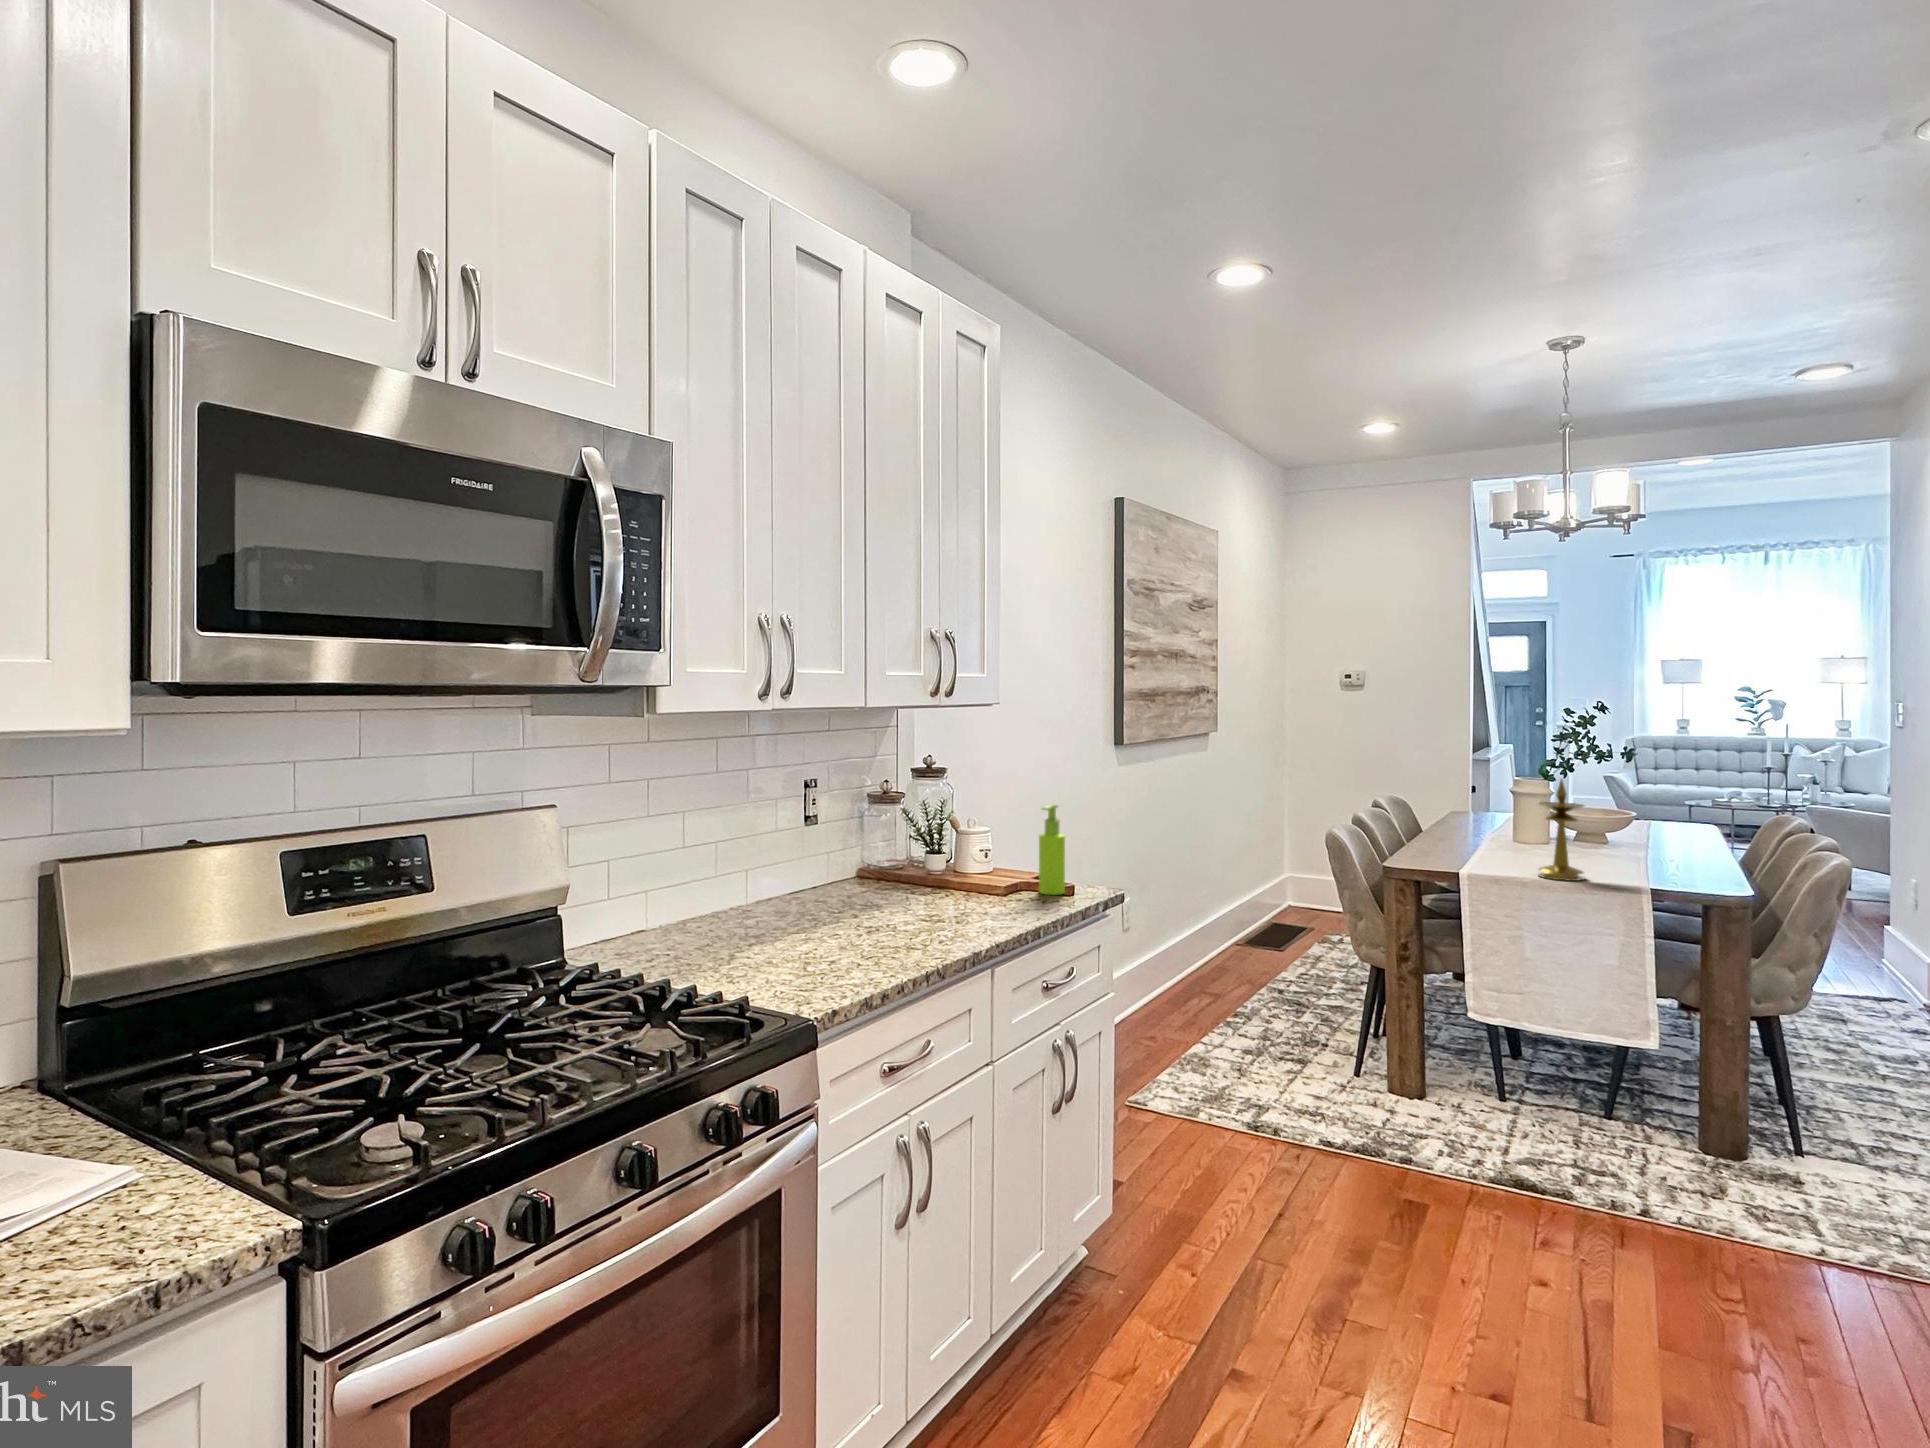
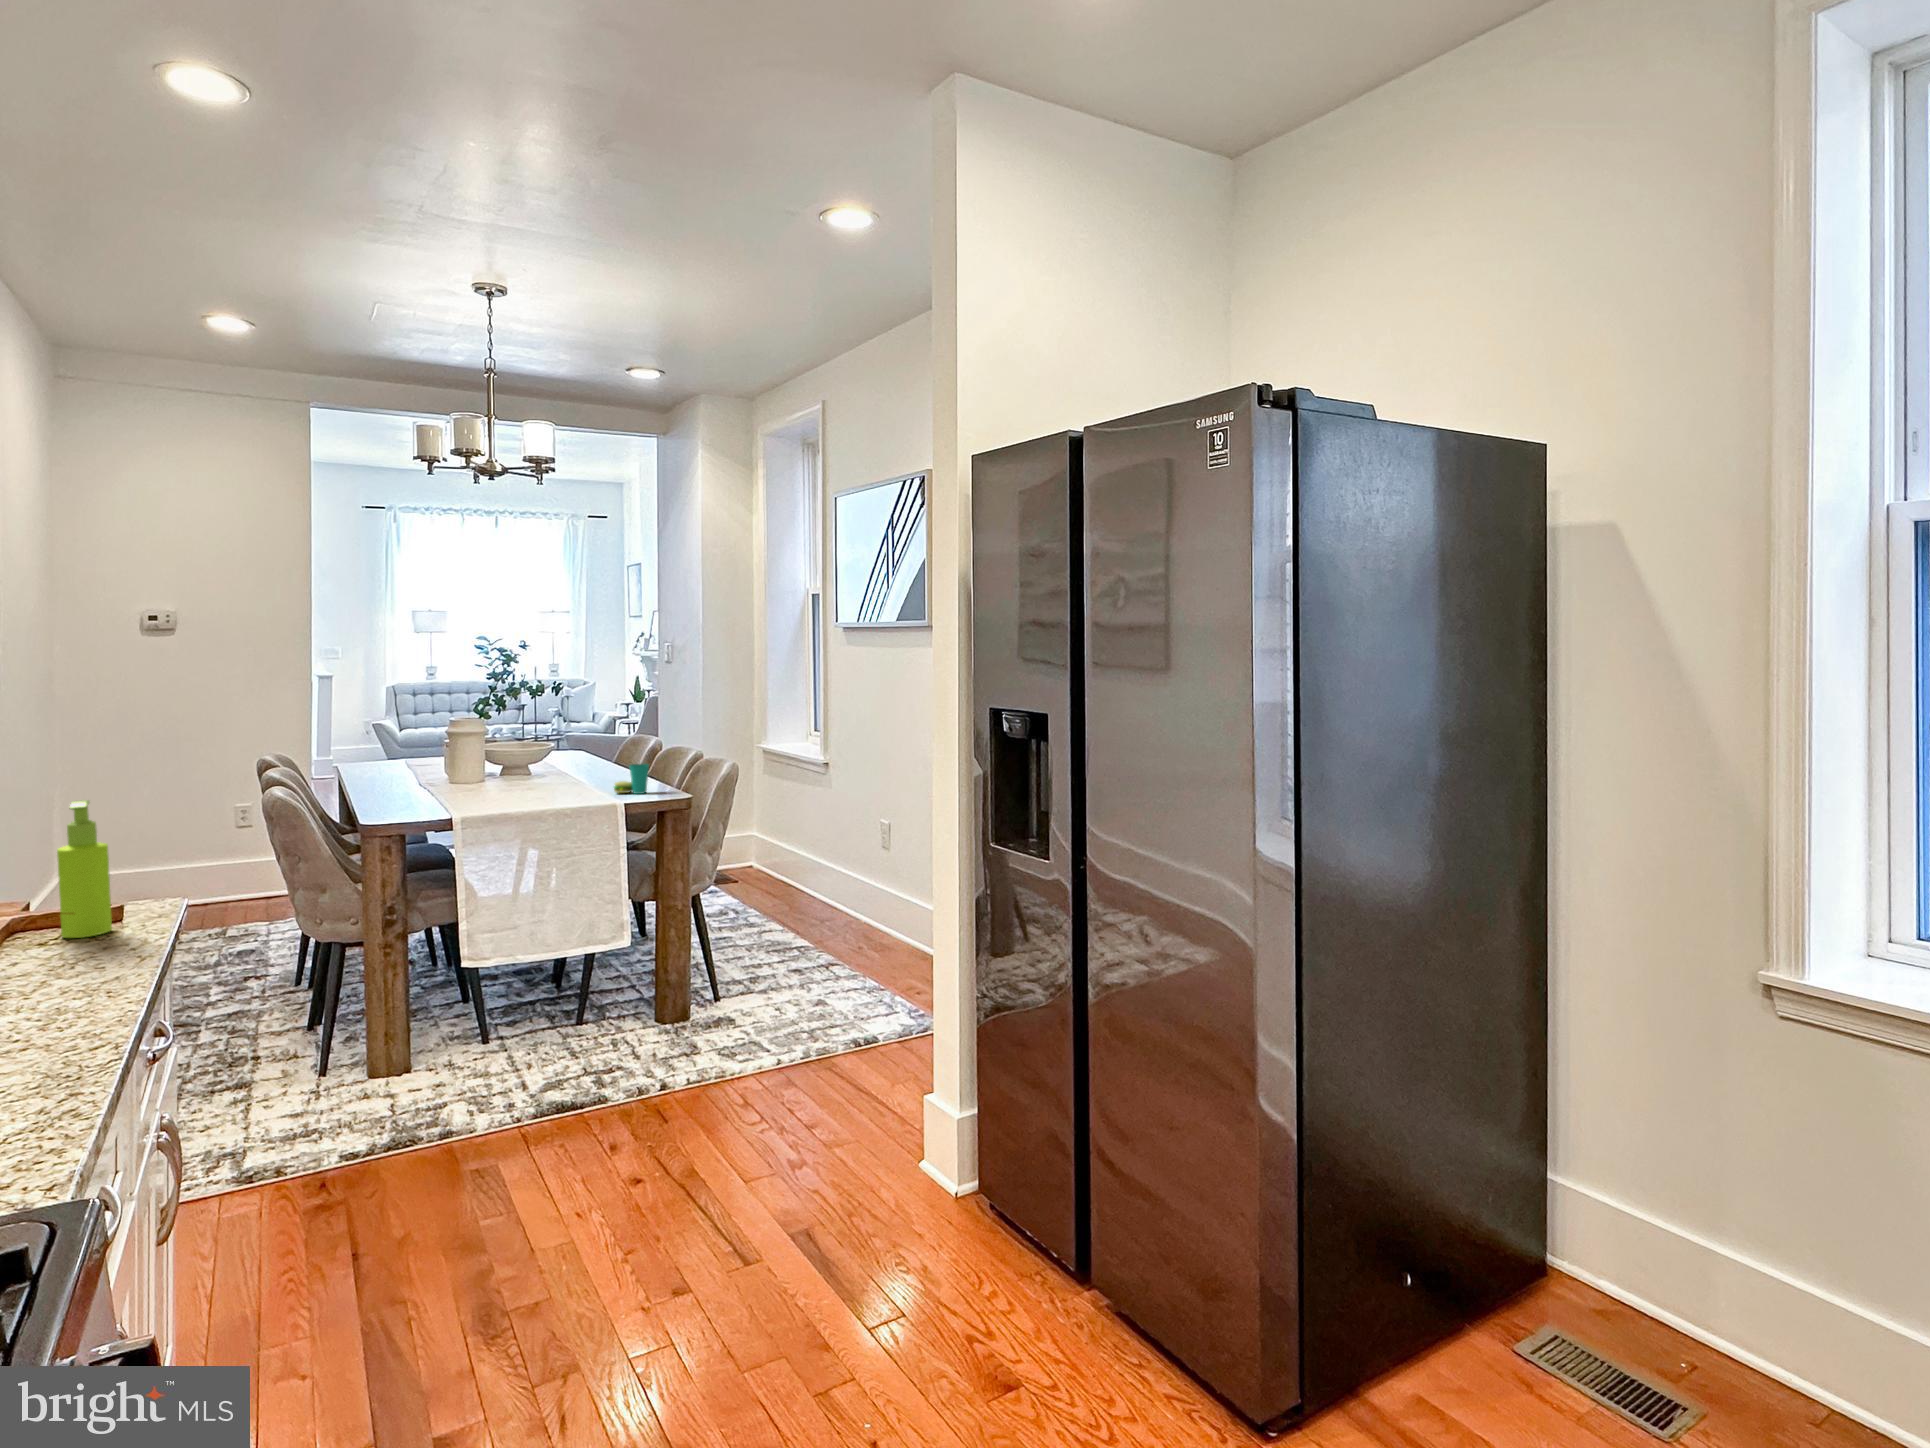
candlestick: present [1538,779,1584,881] -> none [518,713,563,812]
cup: none [1665,846,1709,881] -> present [614,764,649,794]

